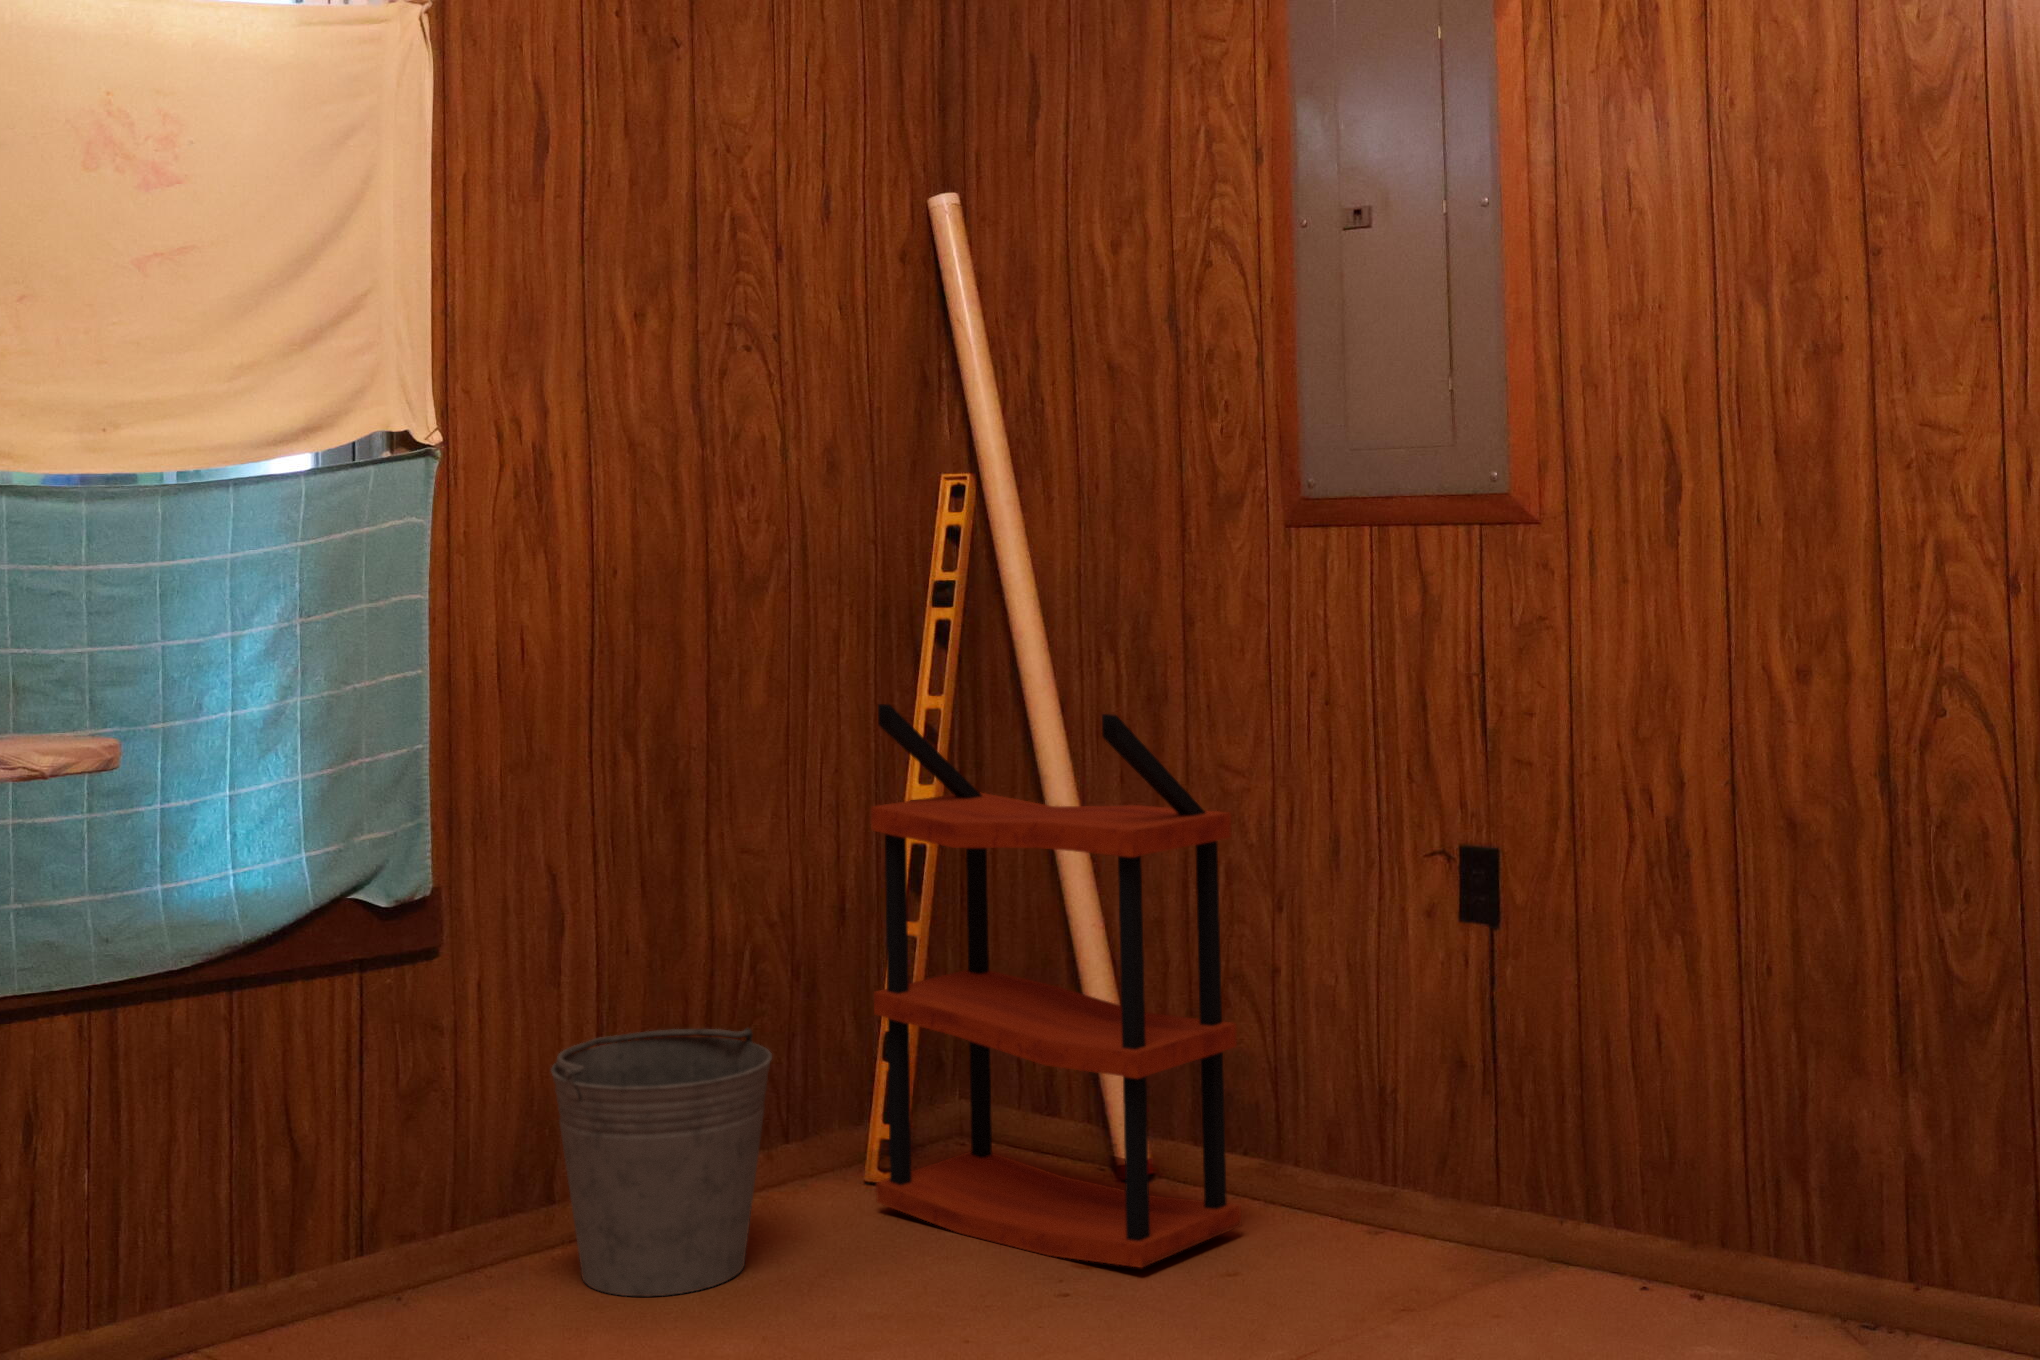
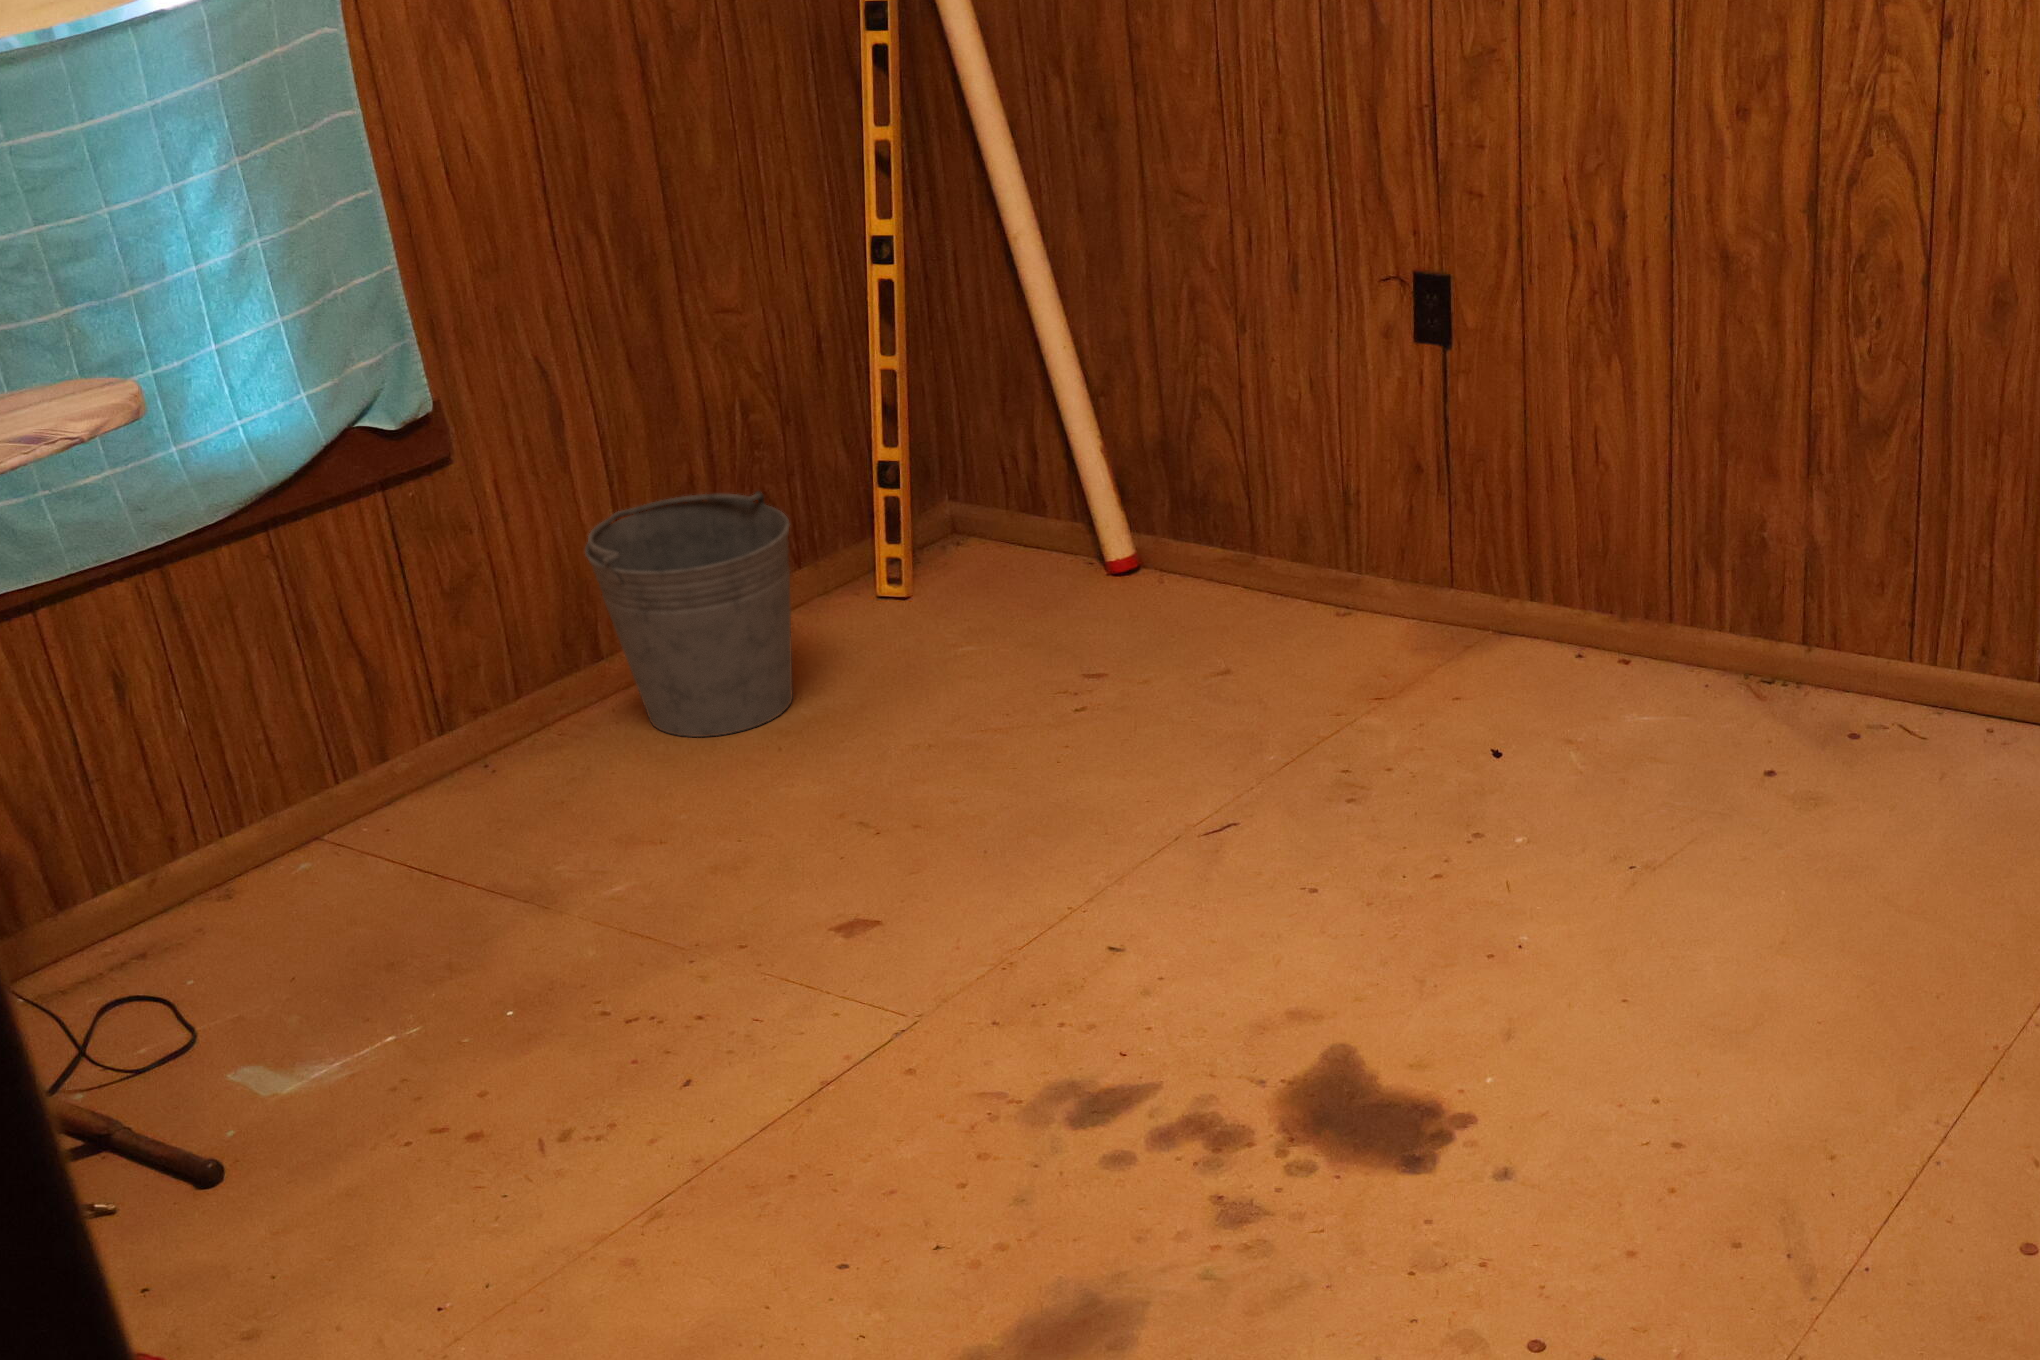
shelving unit: present [871,704,1241,1268] -> none [834,164,1226,672]

